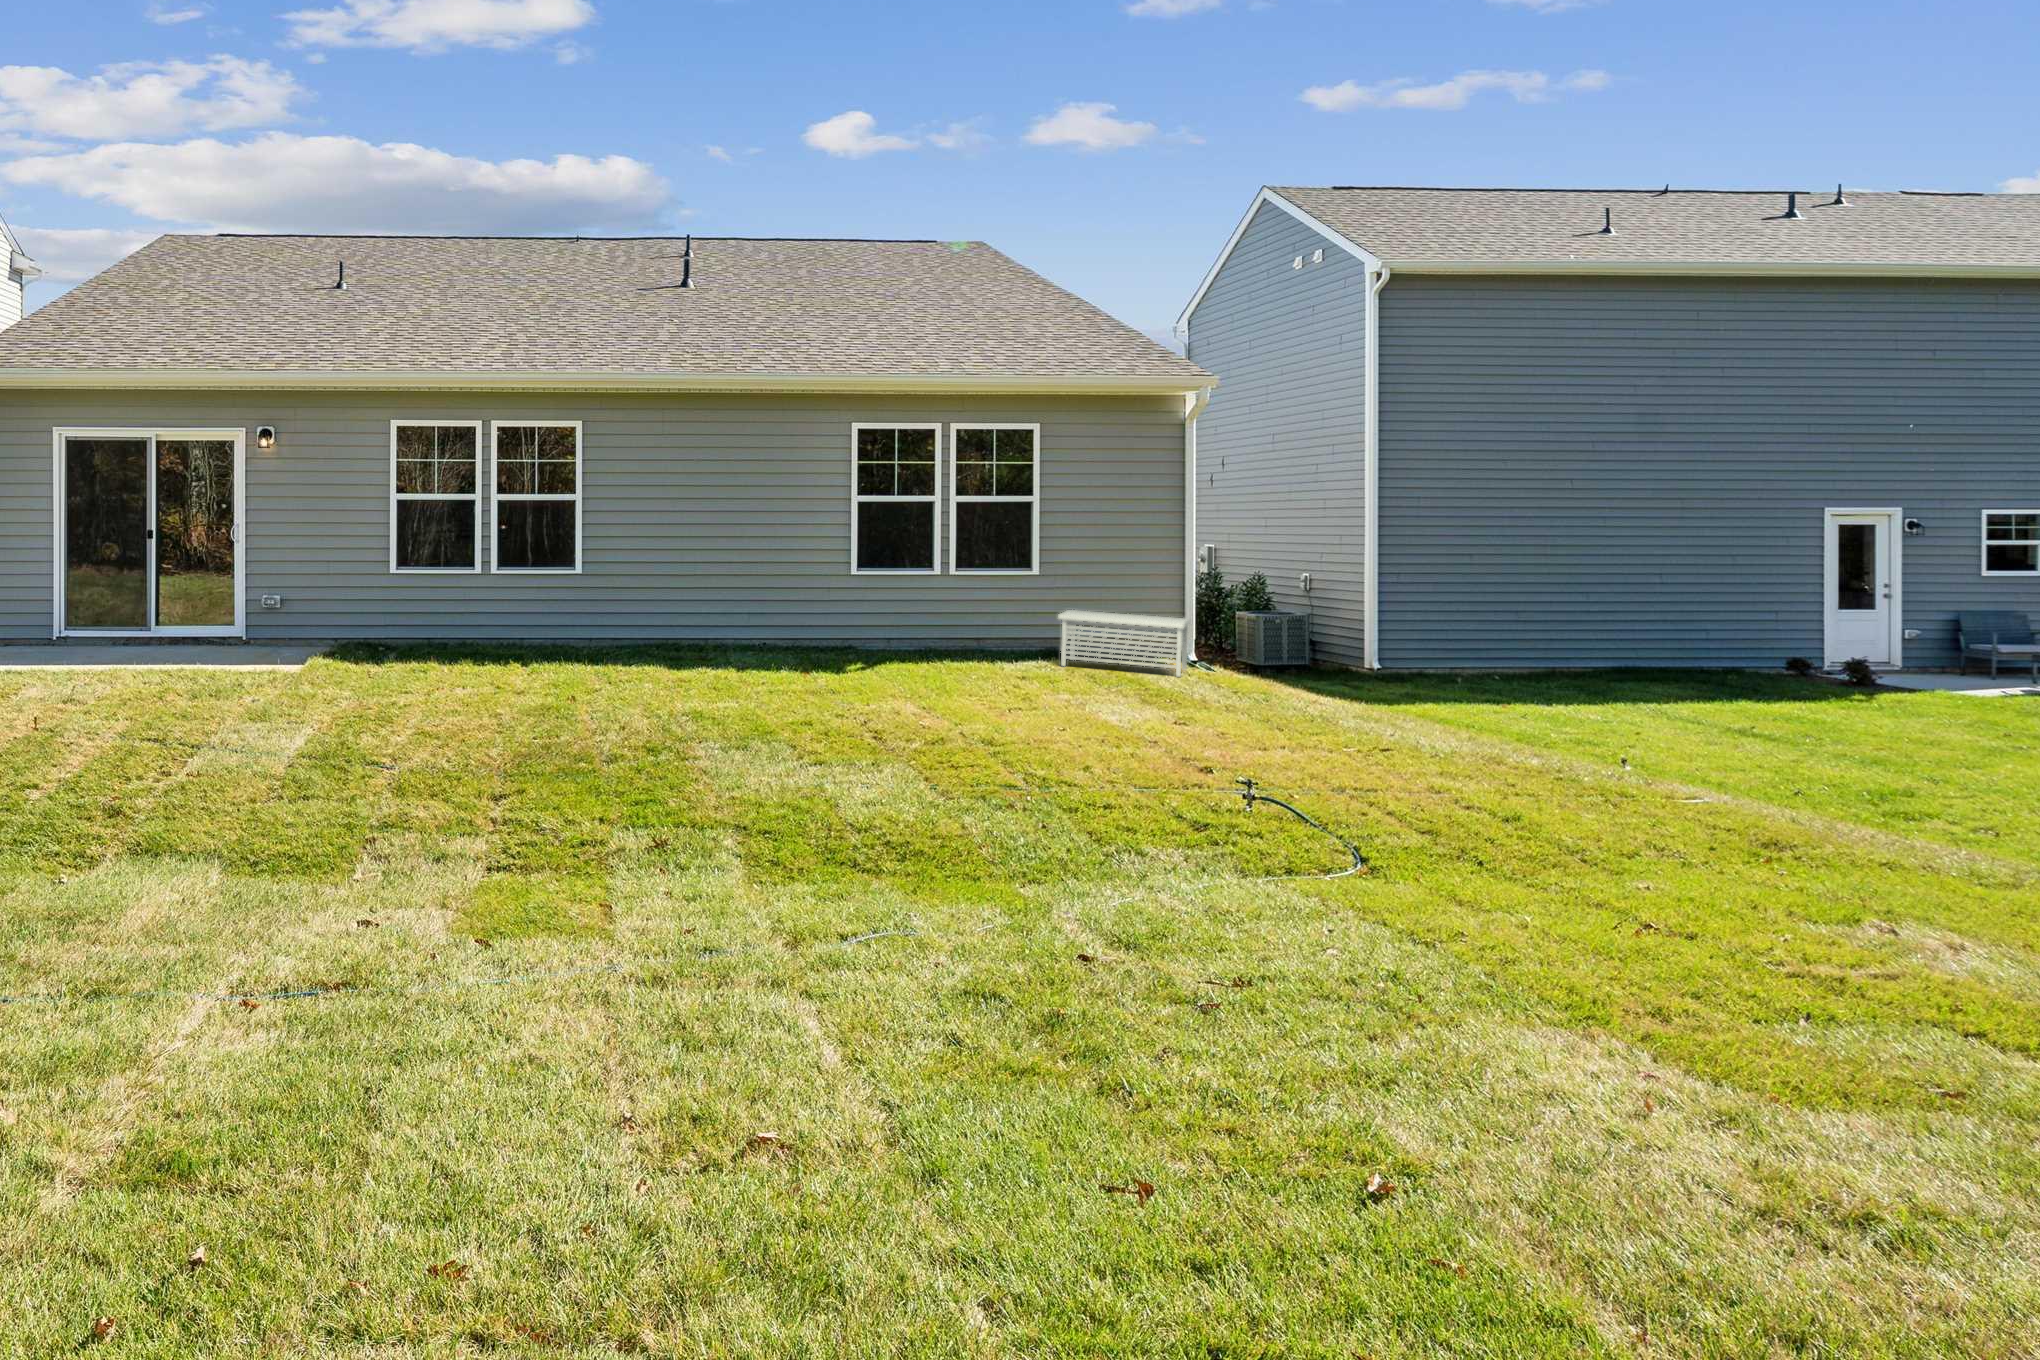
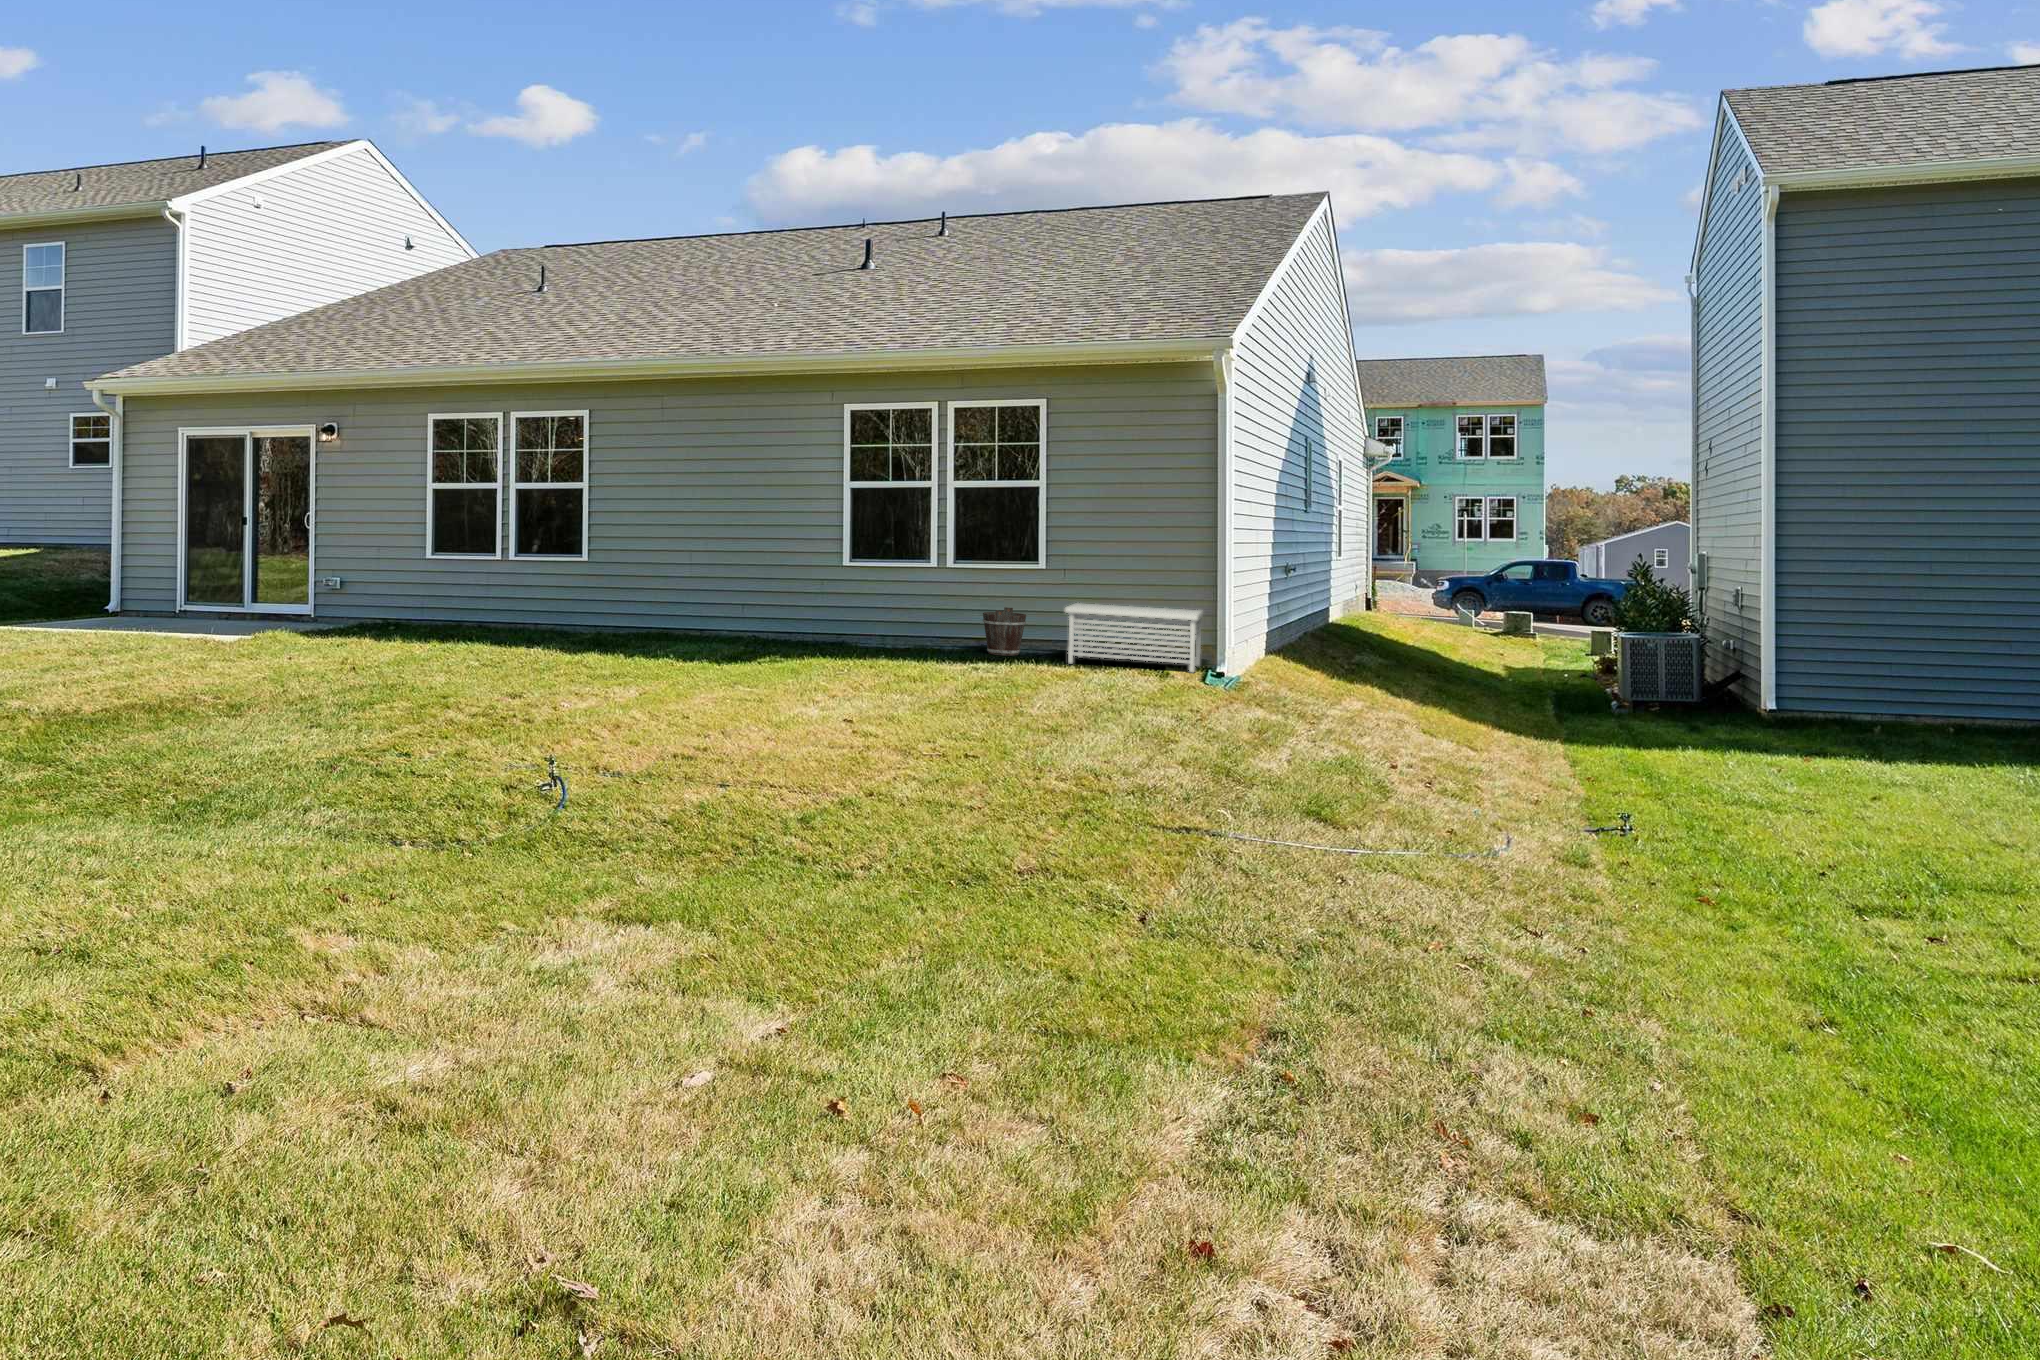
bucket: none [981,613,1022,657] -> present [983,607,1026,656]

